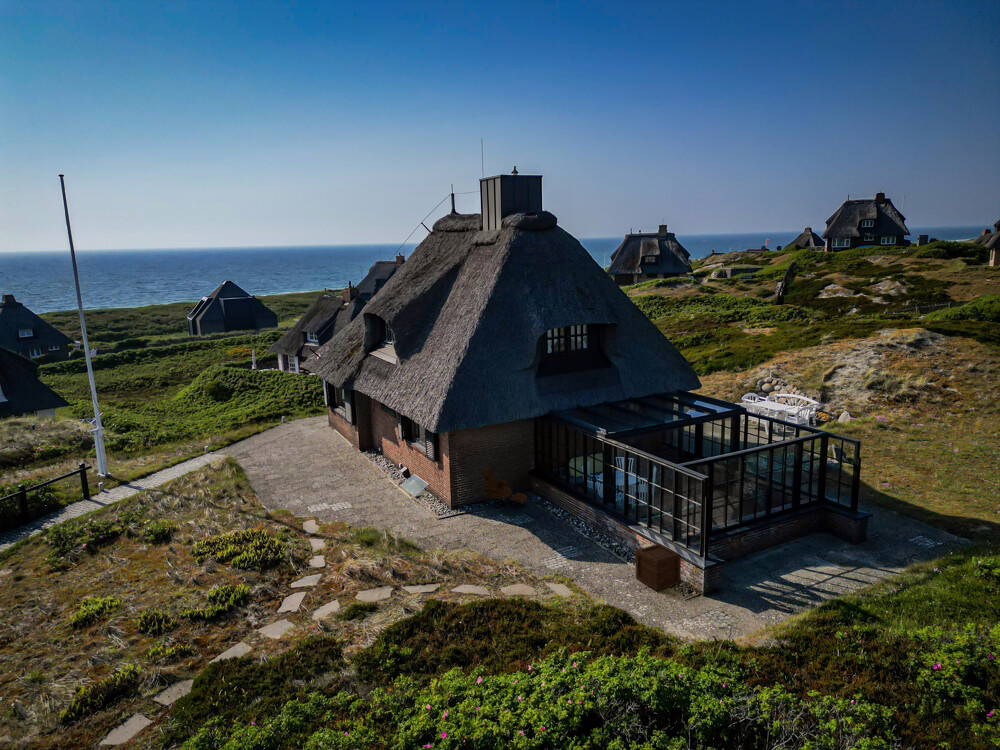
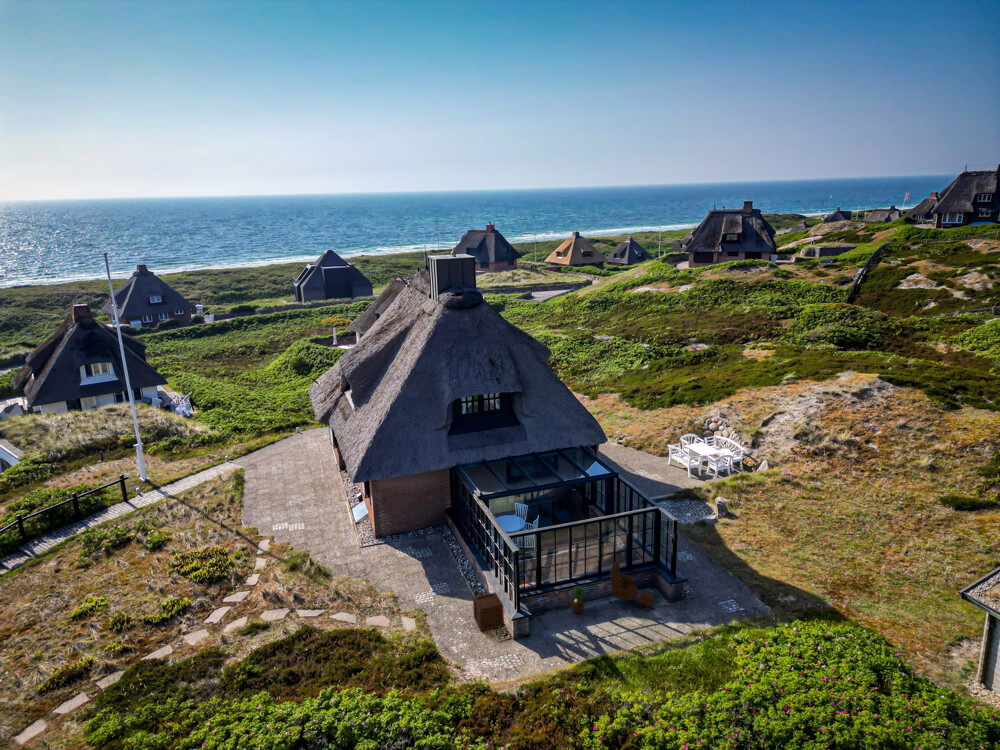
lounge chair: present [484,467,527,508] -> present [610,562,654,610]
potted tree: none [747,526,772,562] -> present [570,587,586,612]

